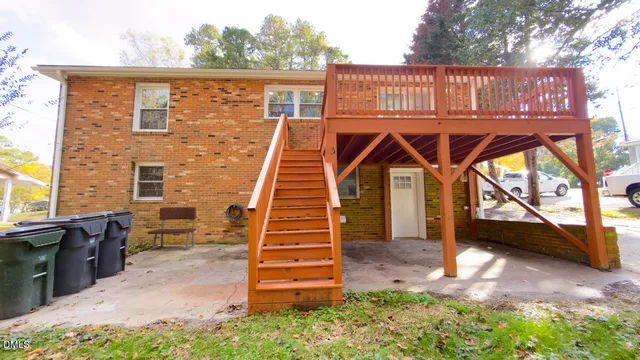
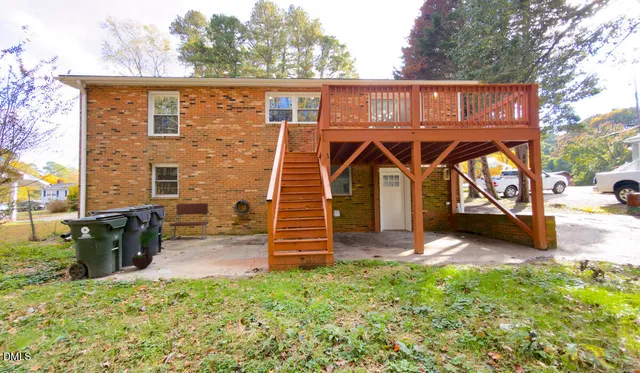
potted tree: none [39,246,89,309] -> present [132,230,156,268]

